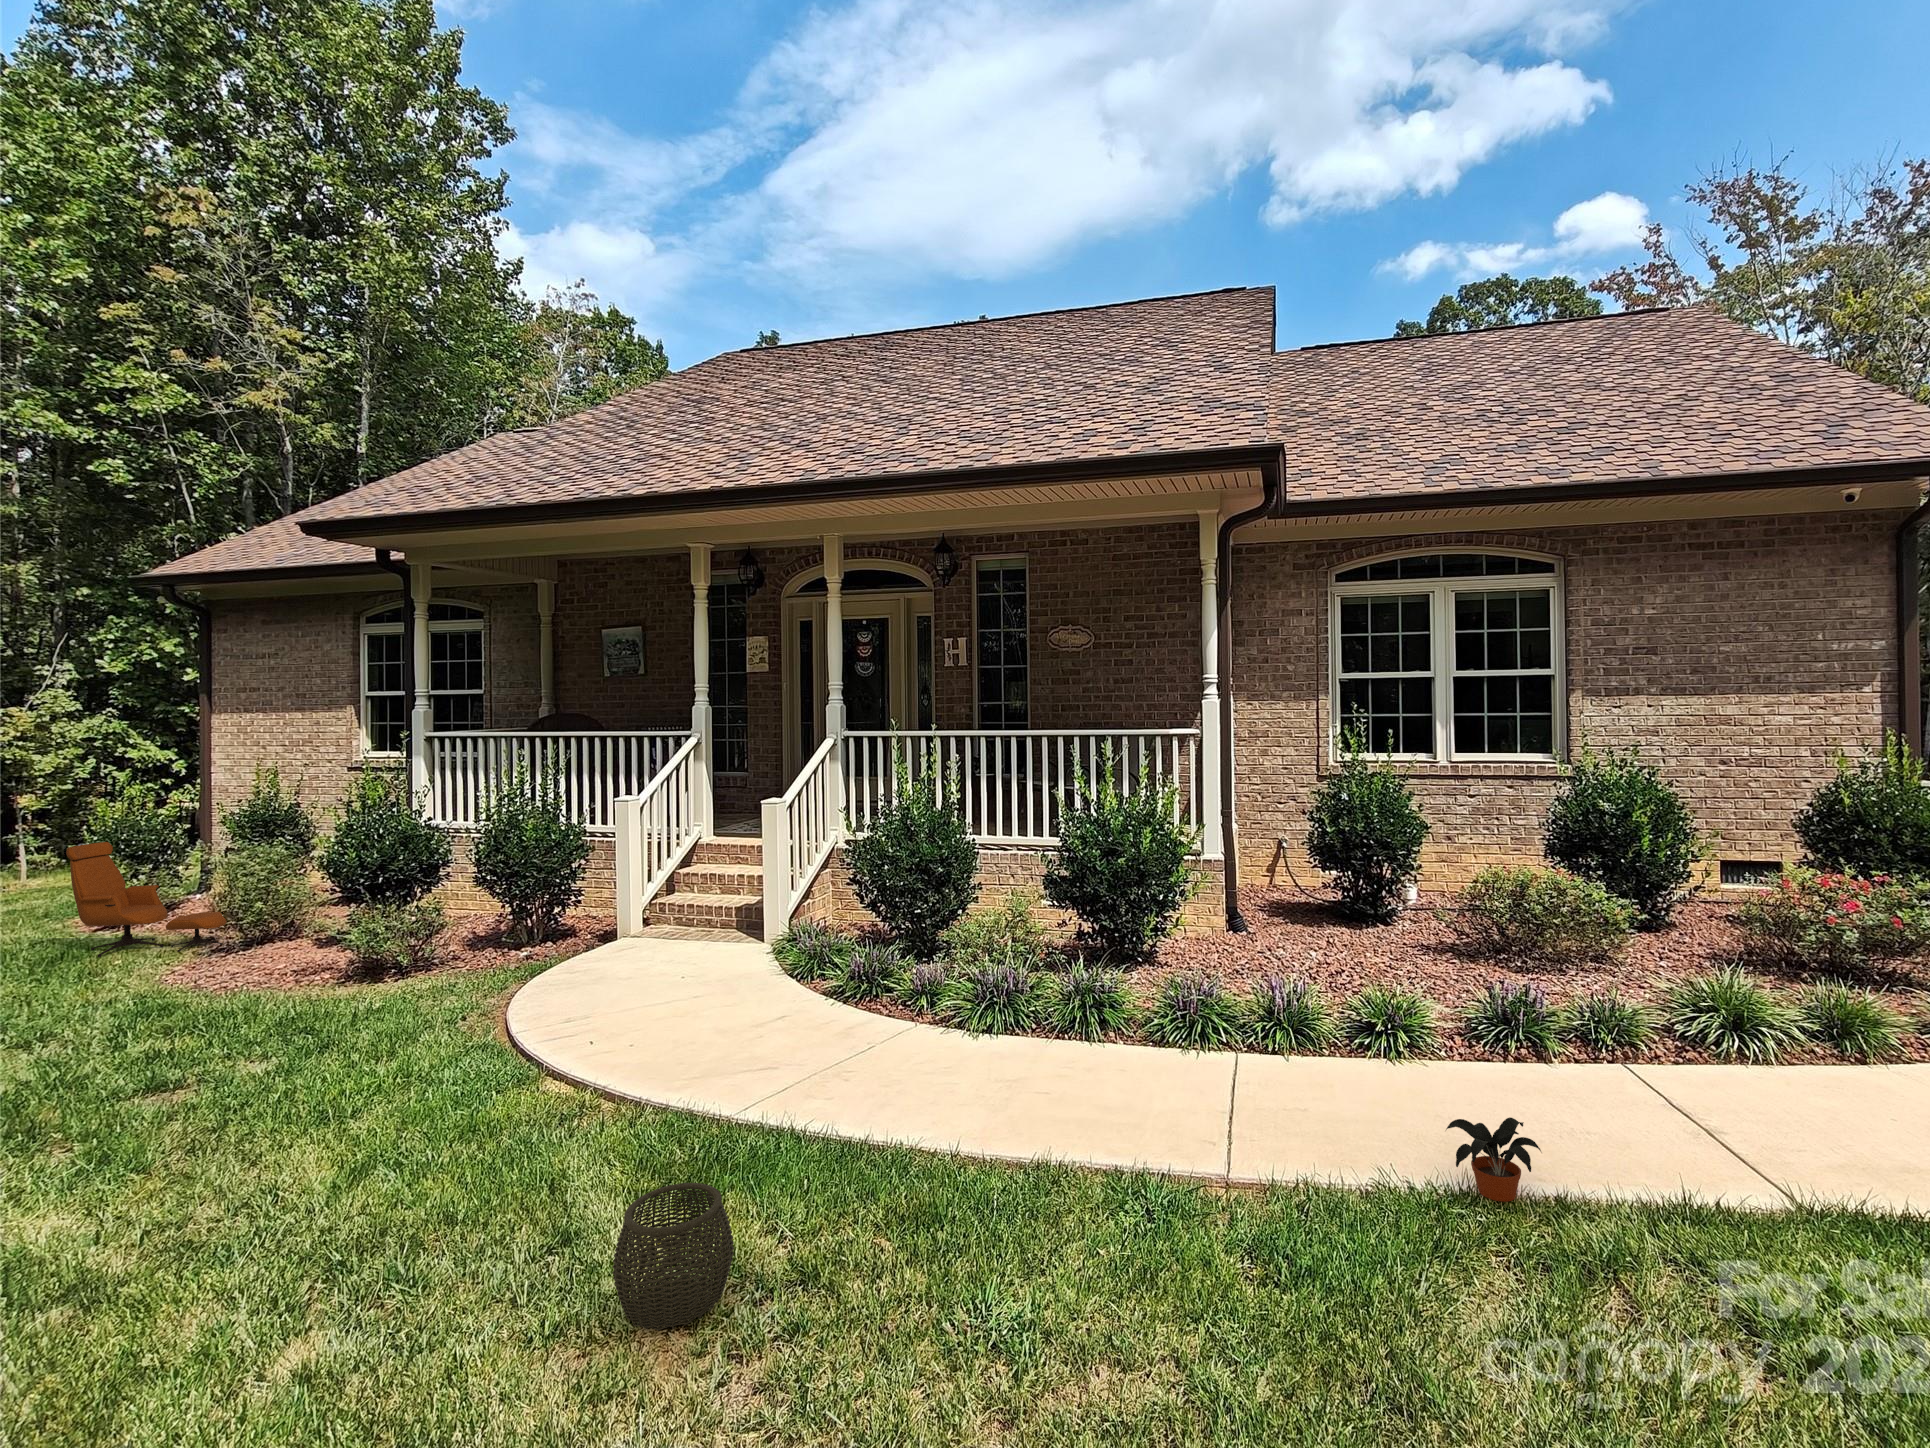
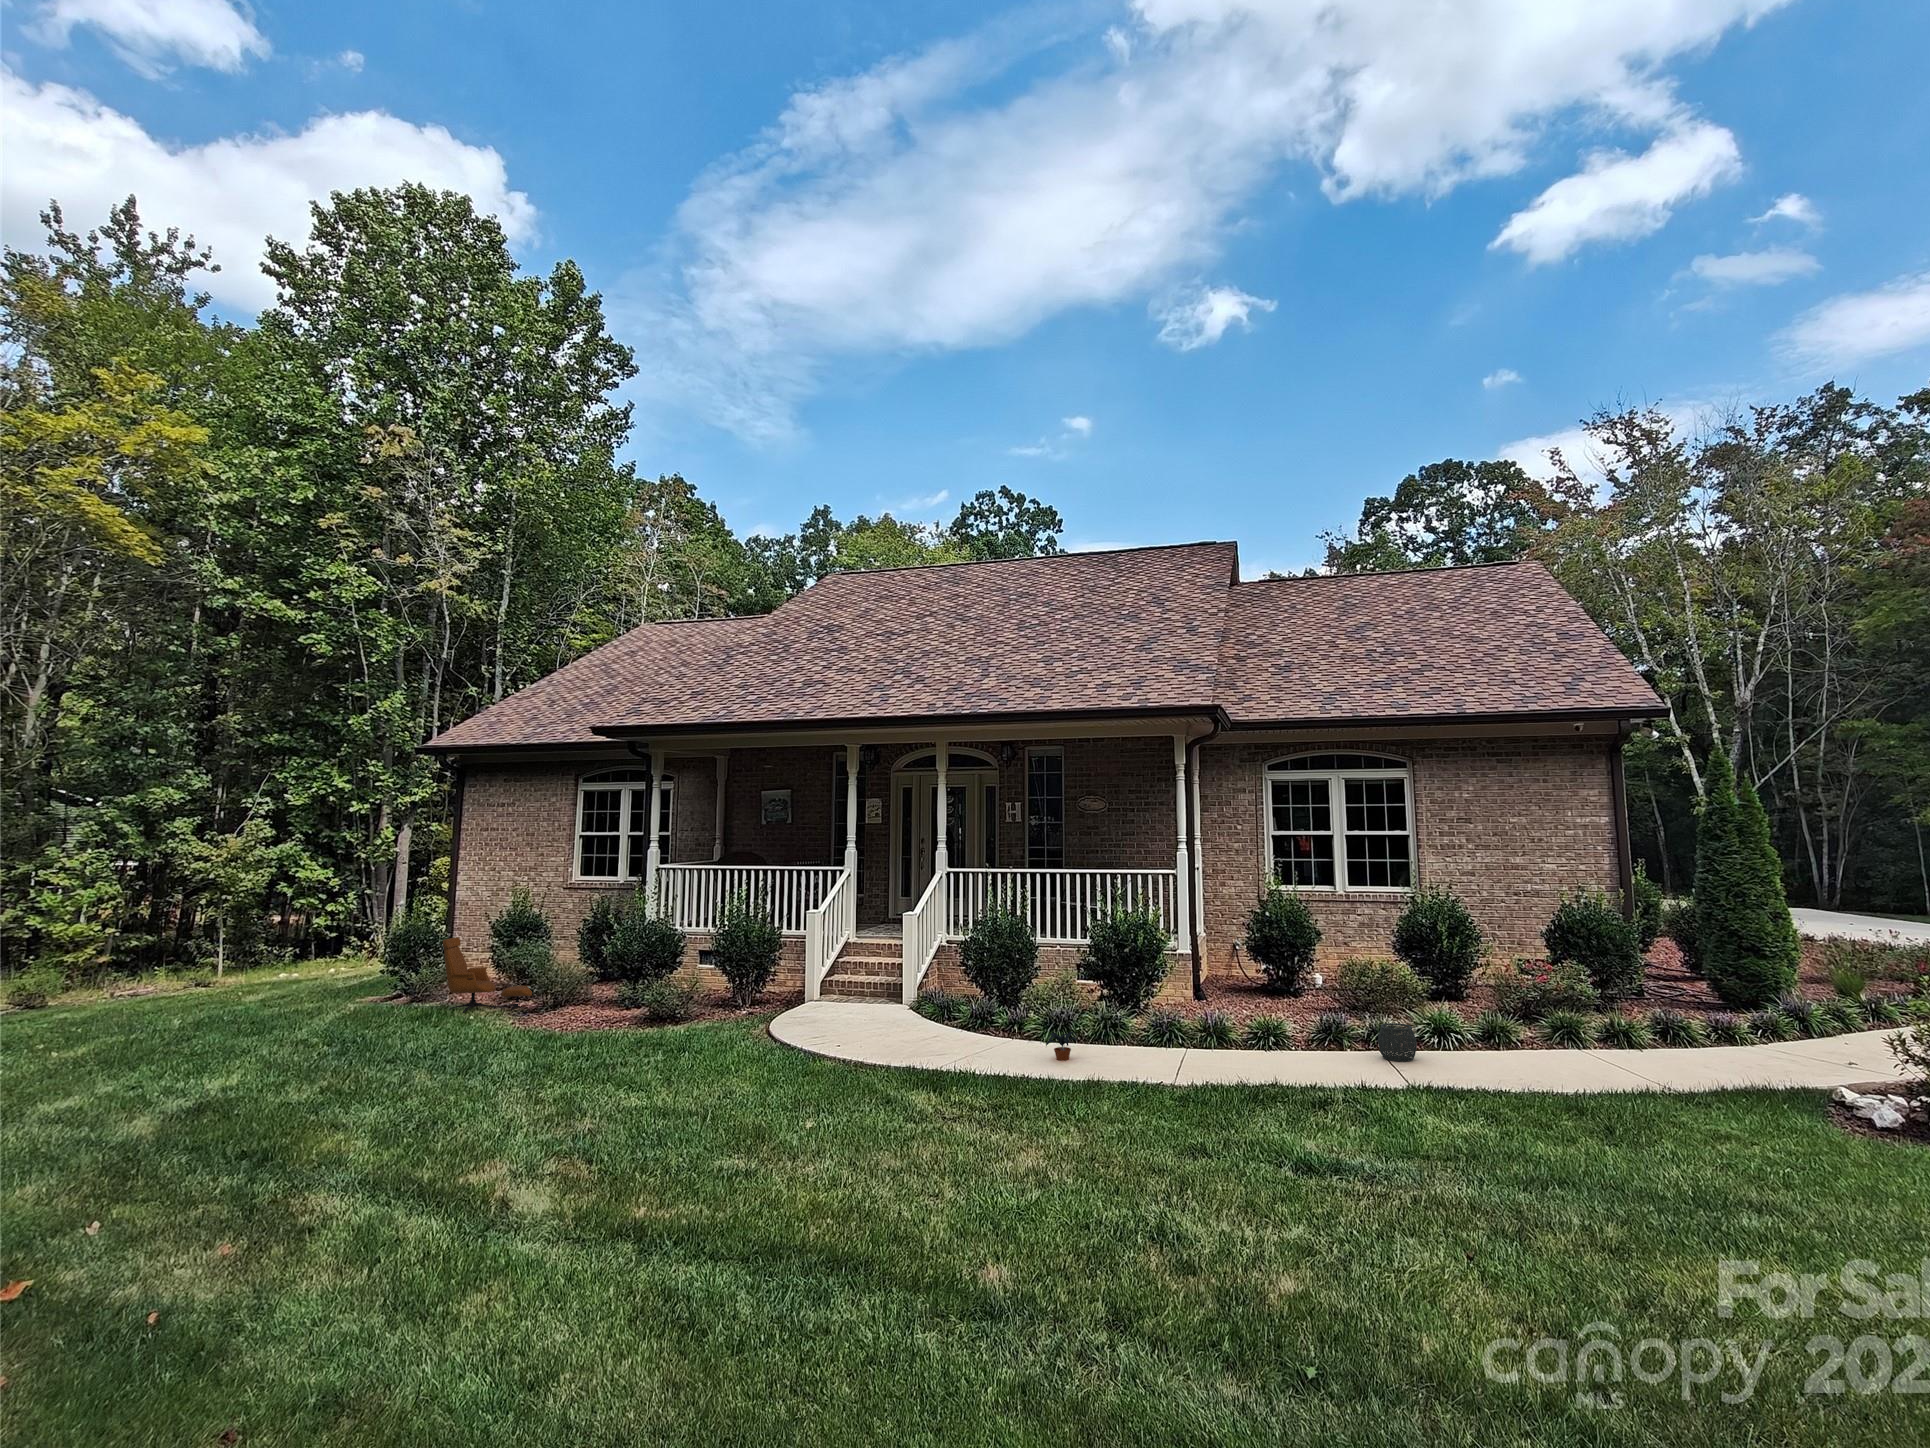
potted plant: present [1446,1117,1541,1202] -> present [1046,1032,1078,1060]
woven basket: present [613,1183,734,1331] -> present [1378,1023,1417,1062]

